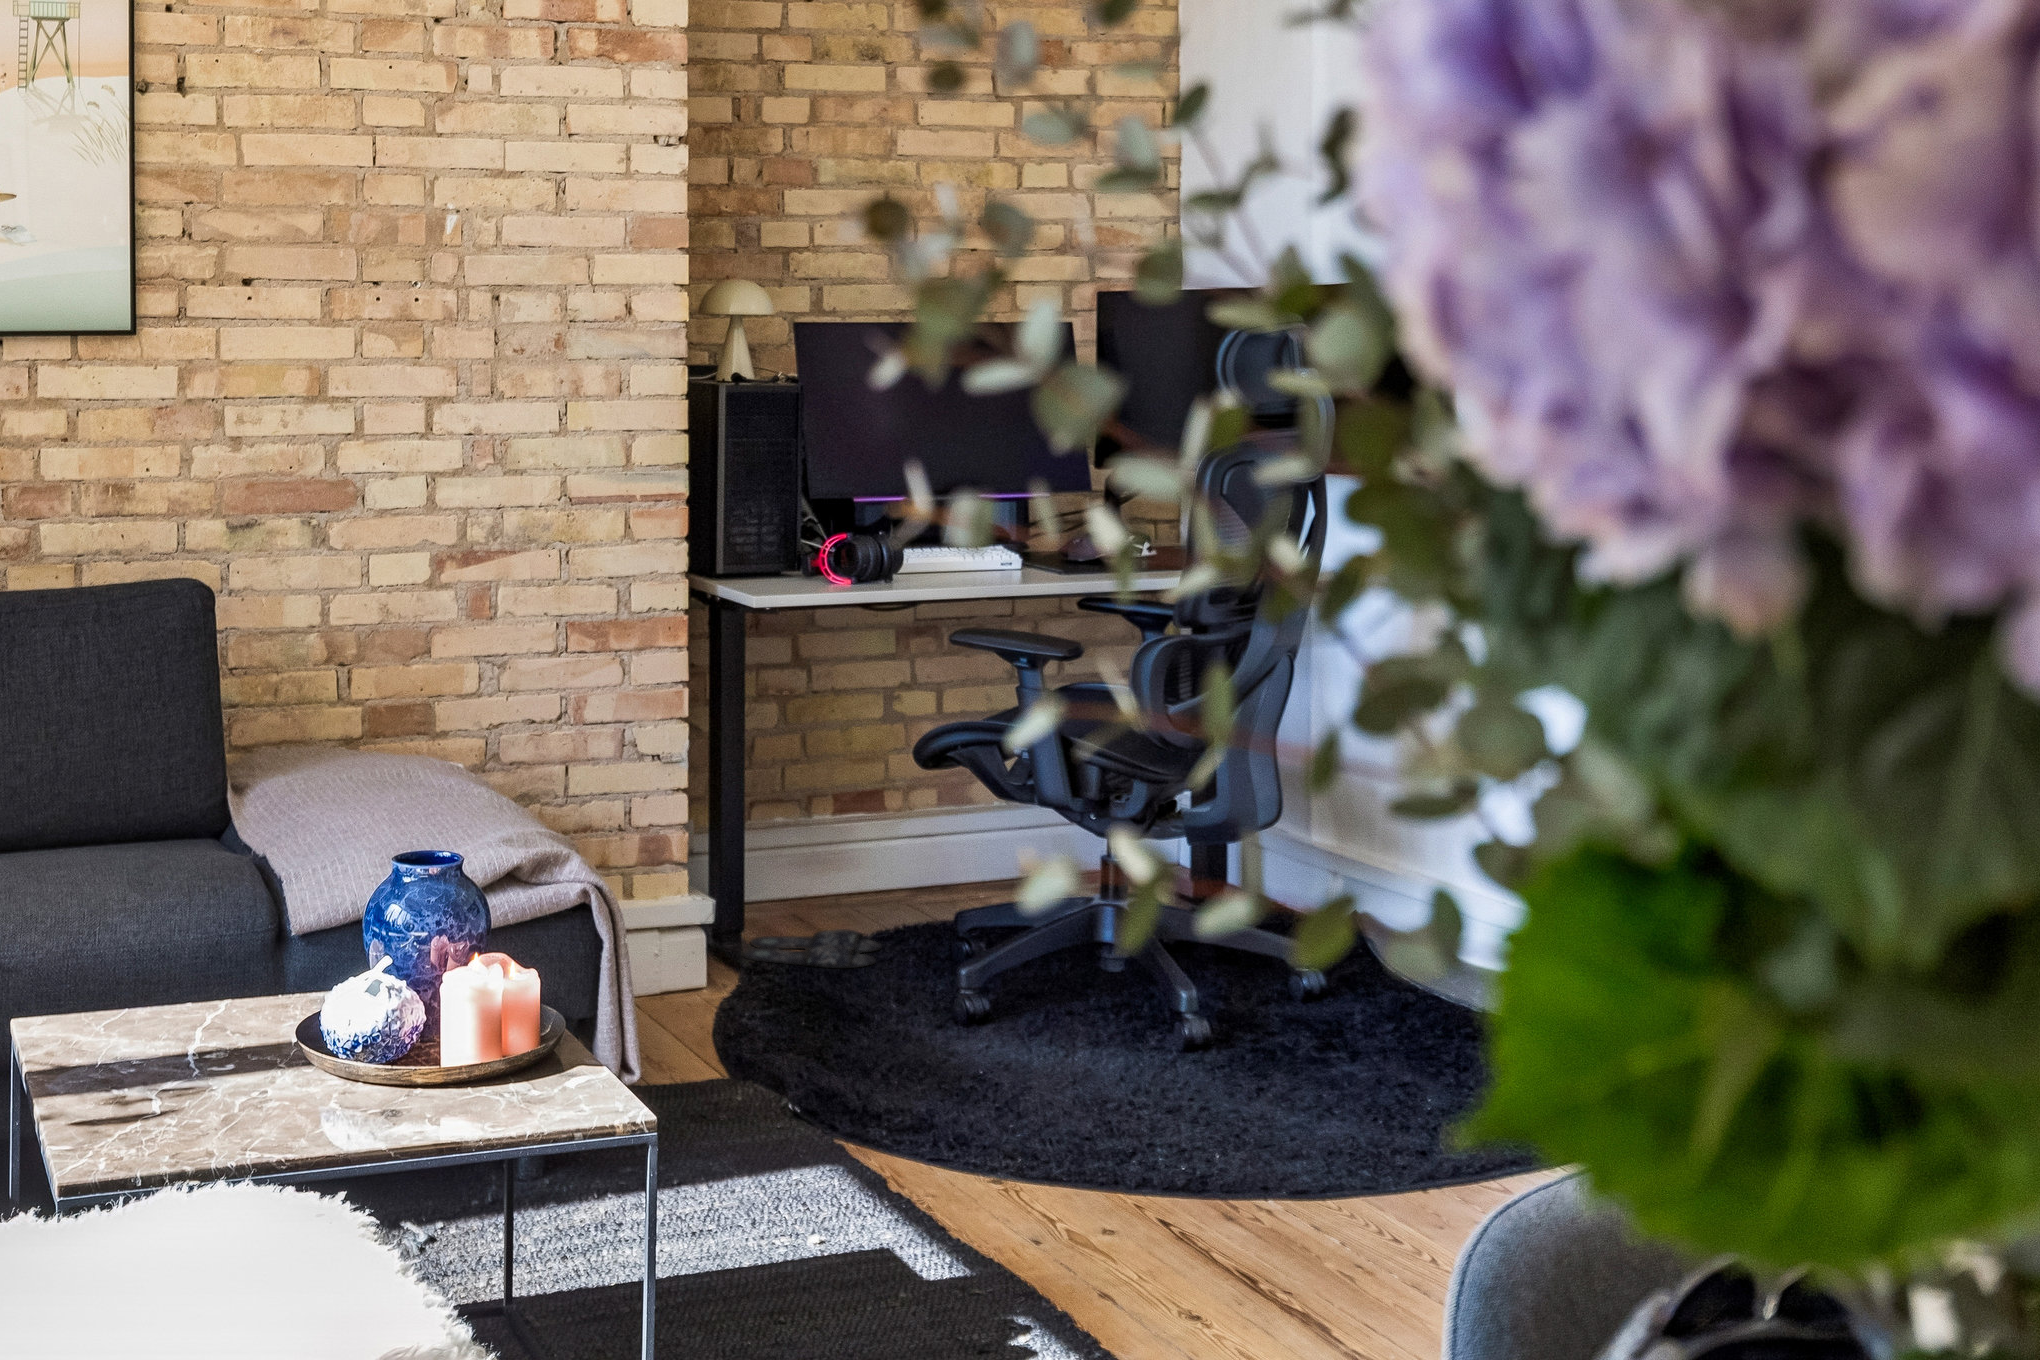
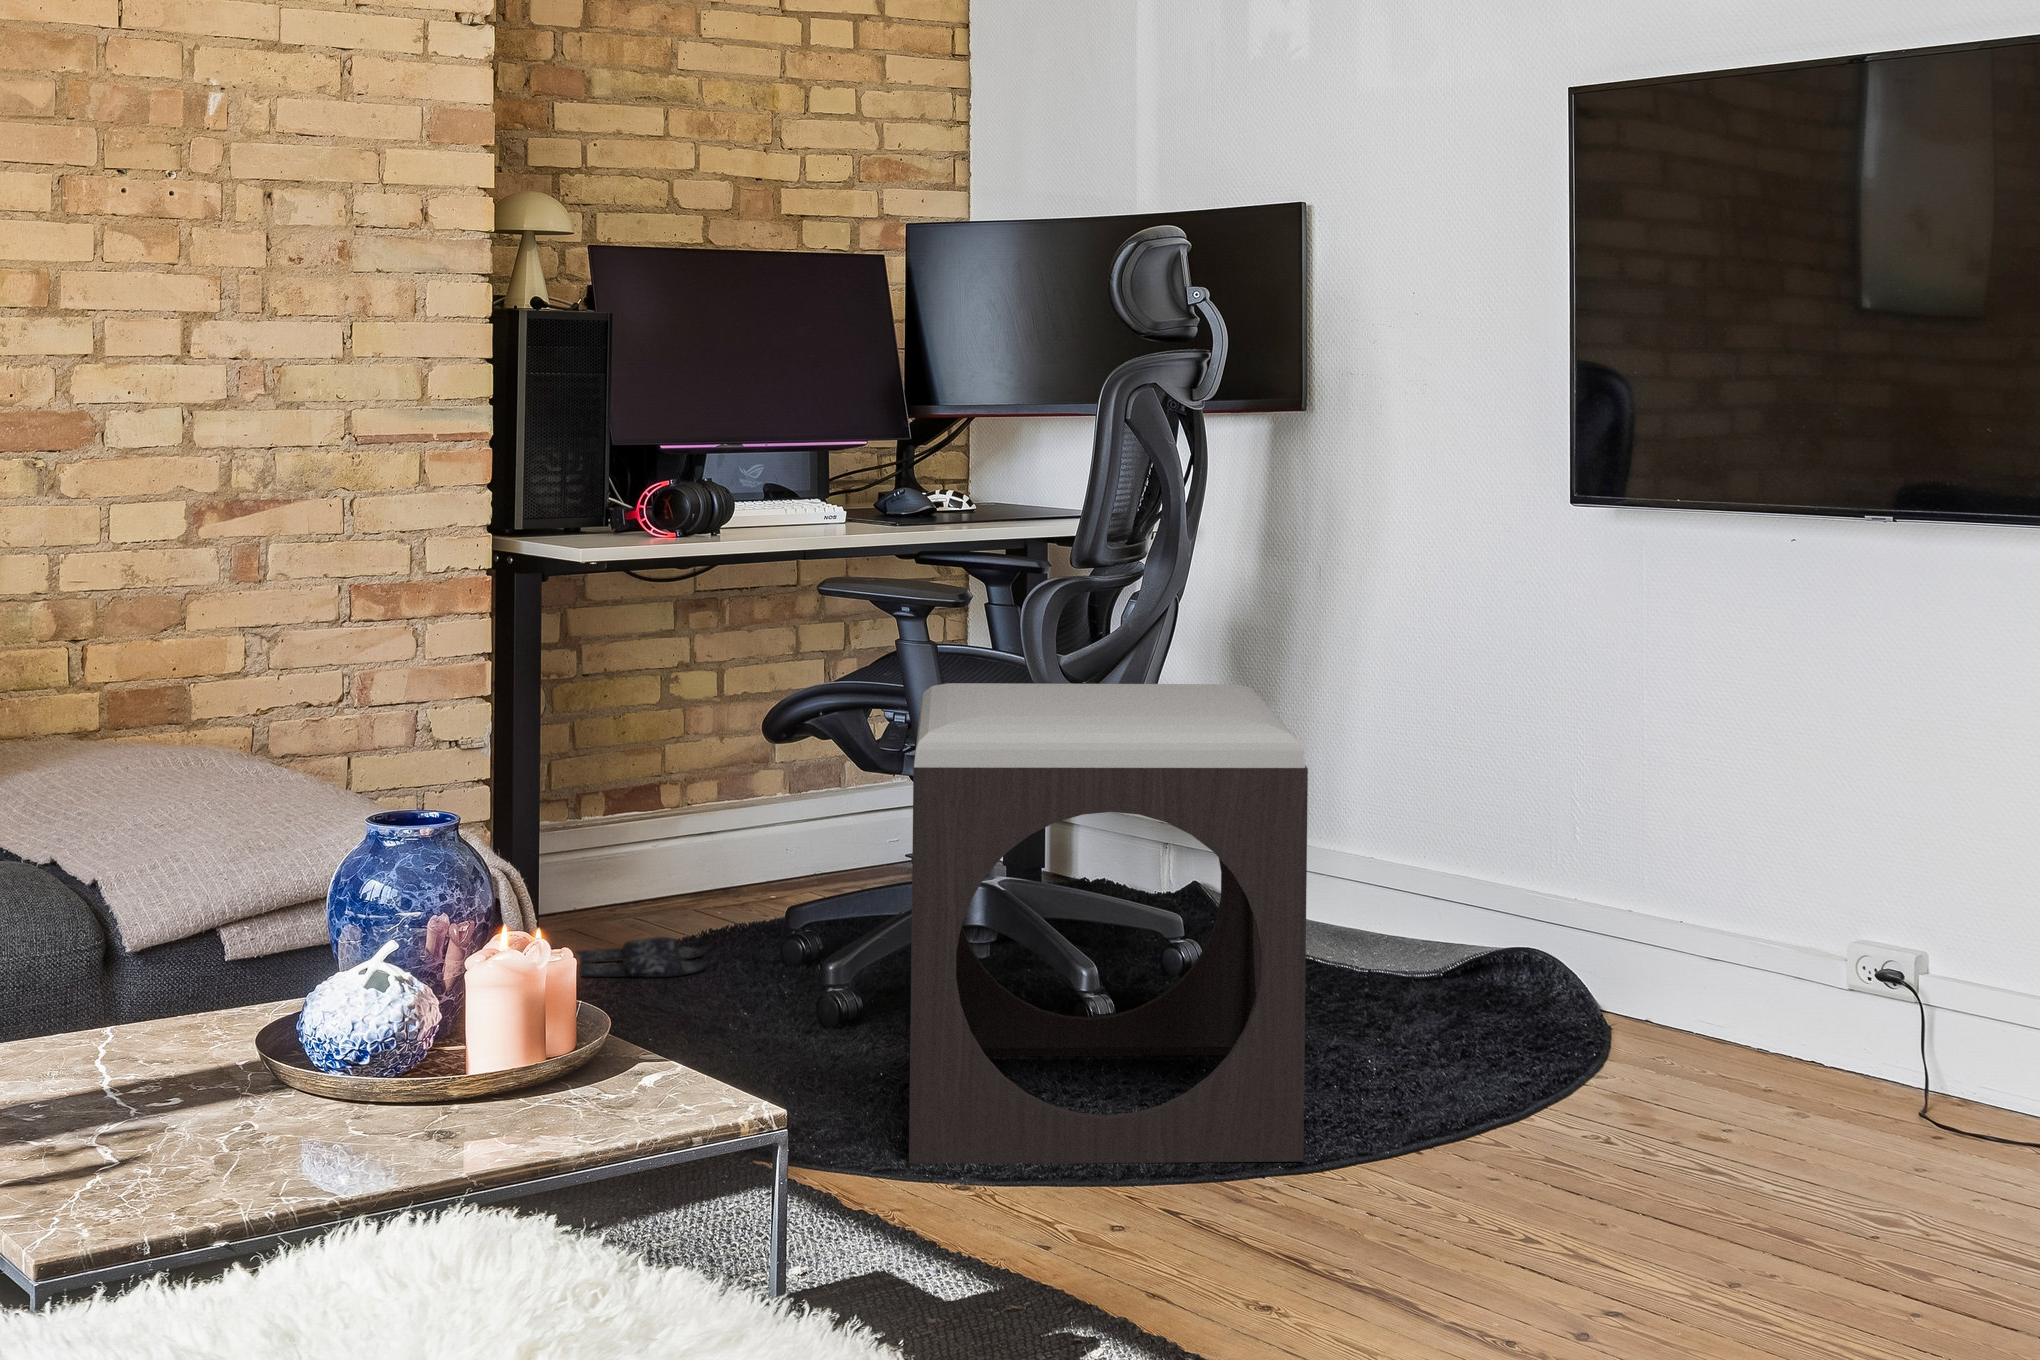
footstool: none [947,739,1329,1217] -> present [909,683,1308,1163]

